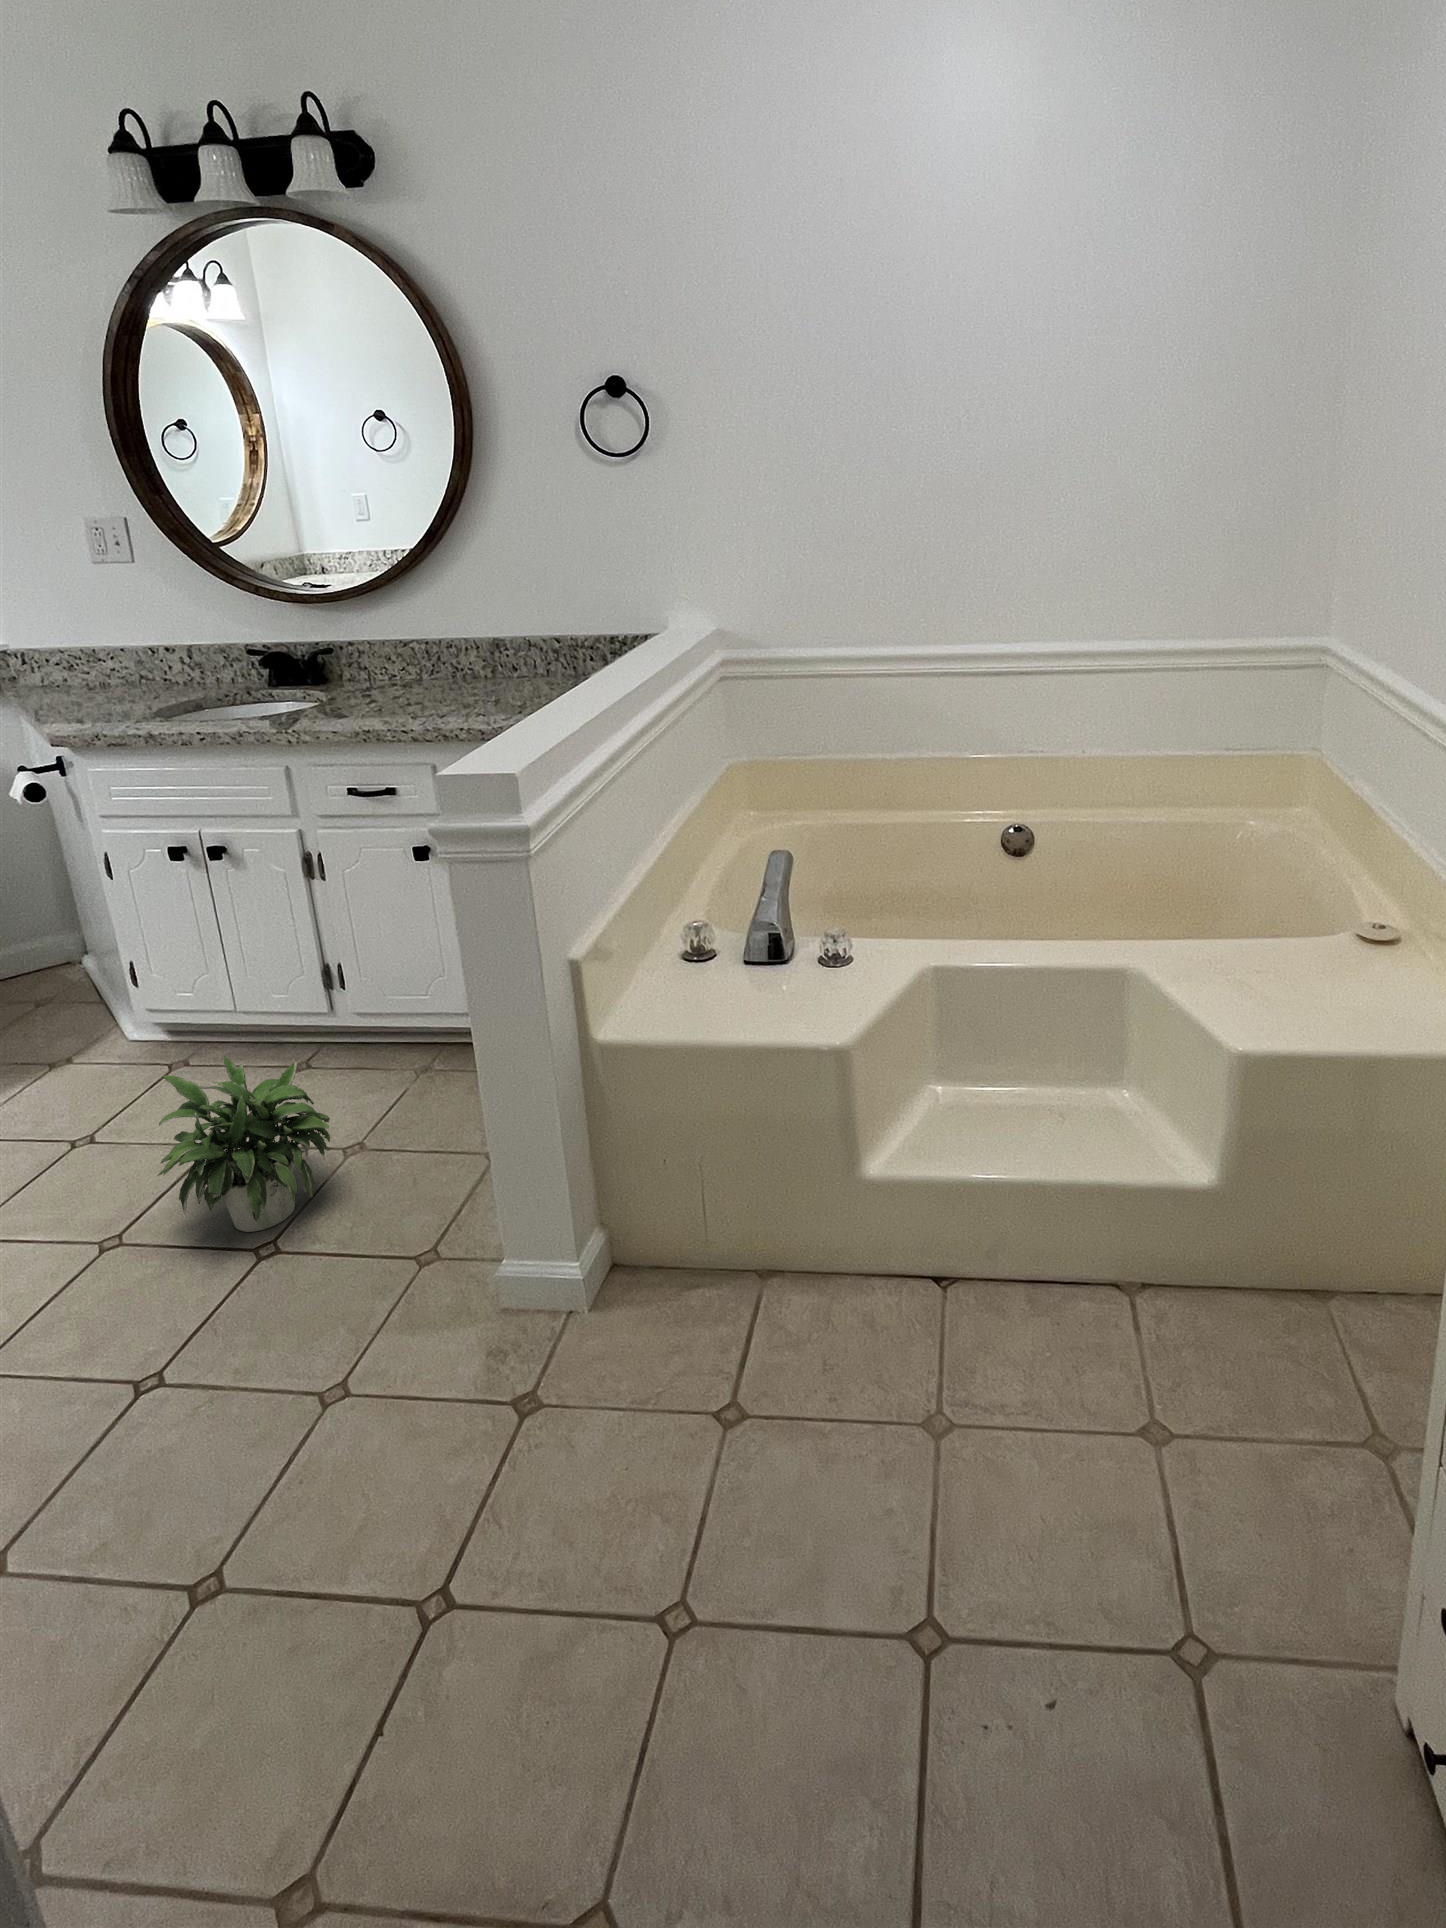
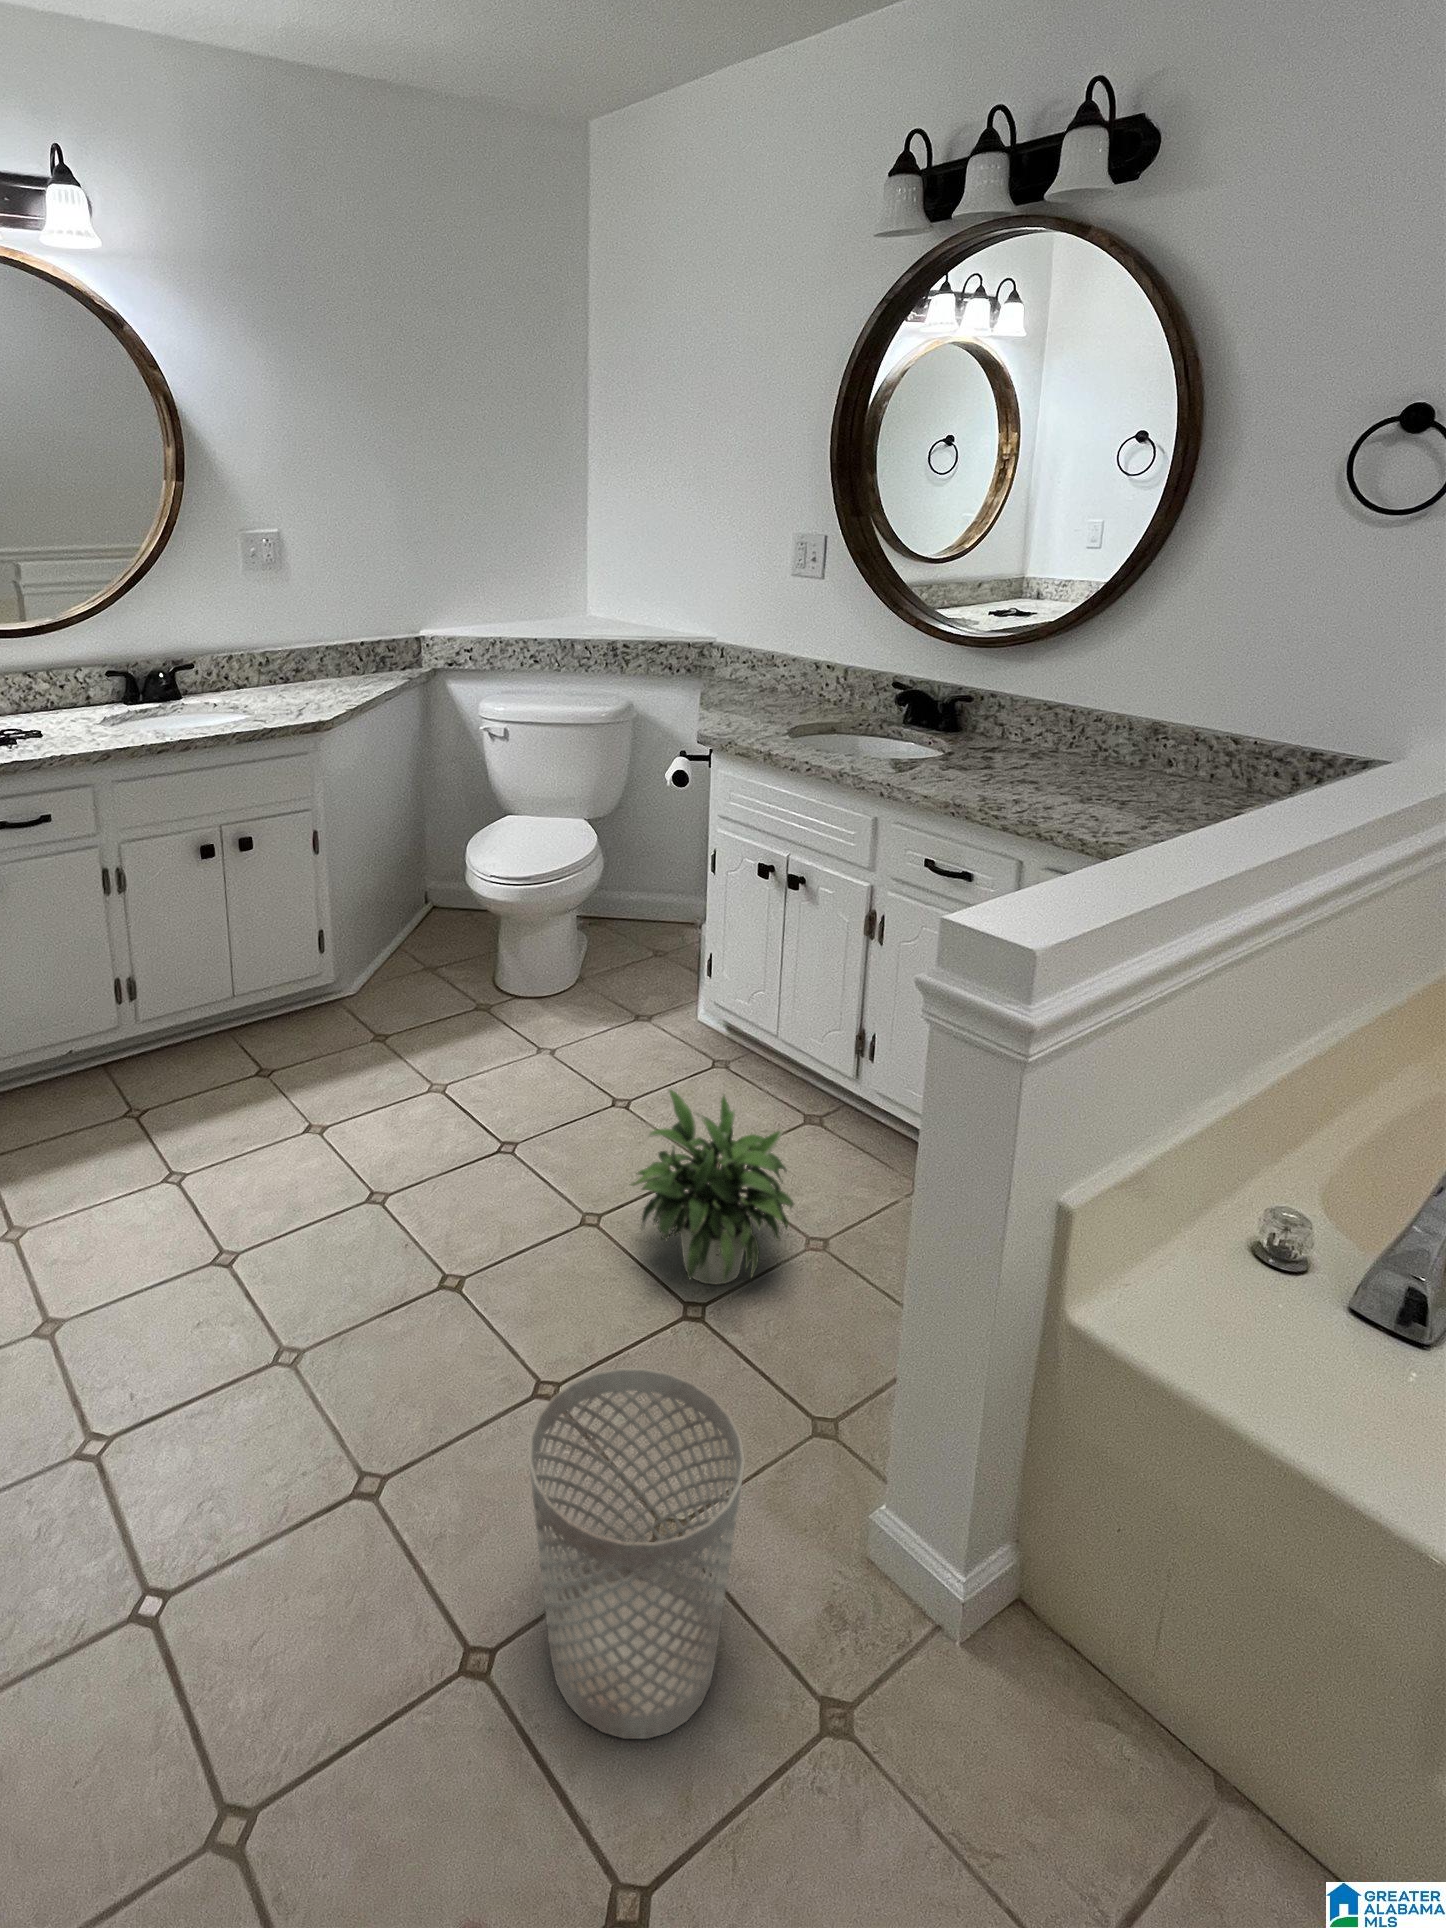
wastebasket: none [205,1234,428,1549] -> present [529,1368,745,1739]

